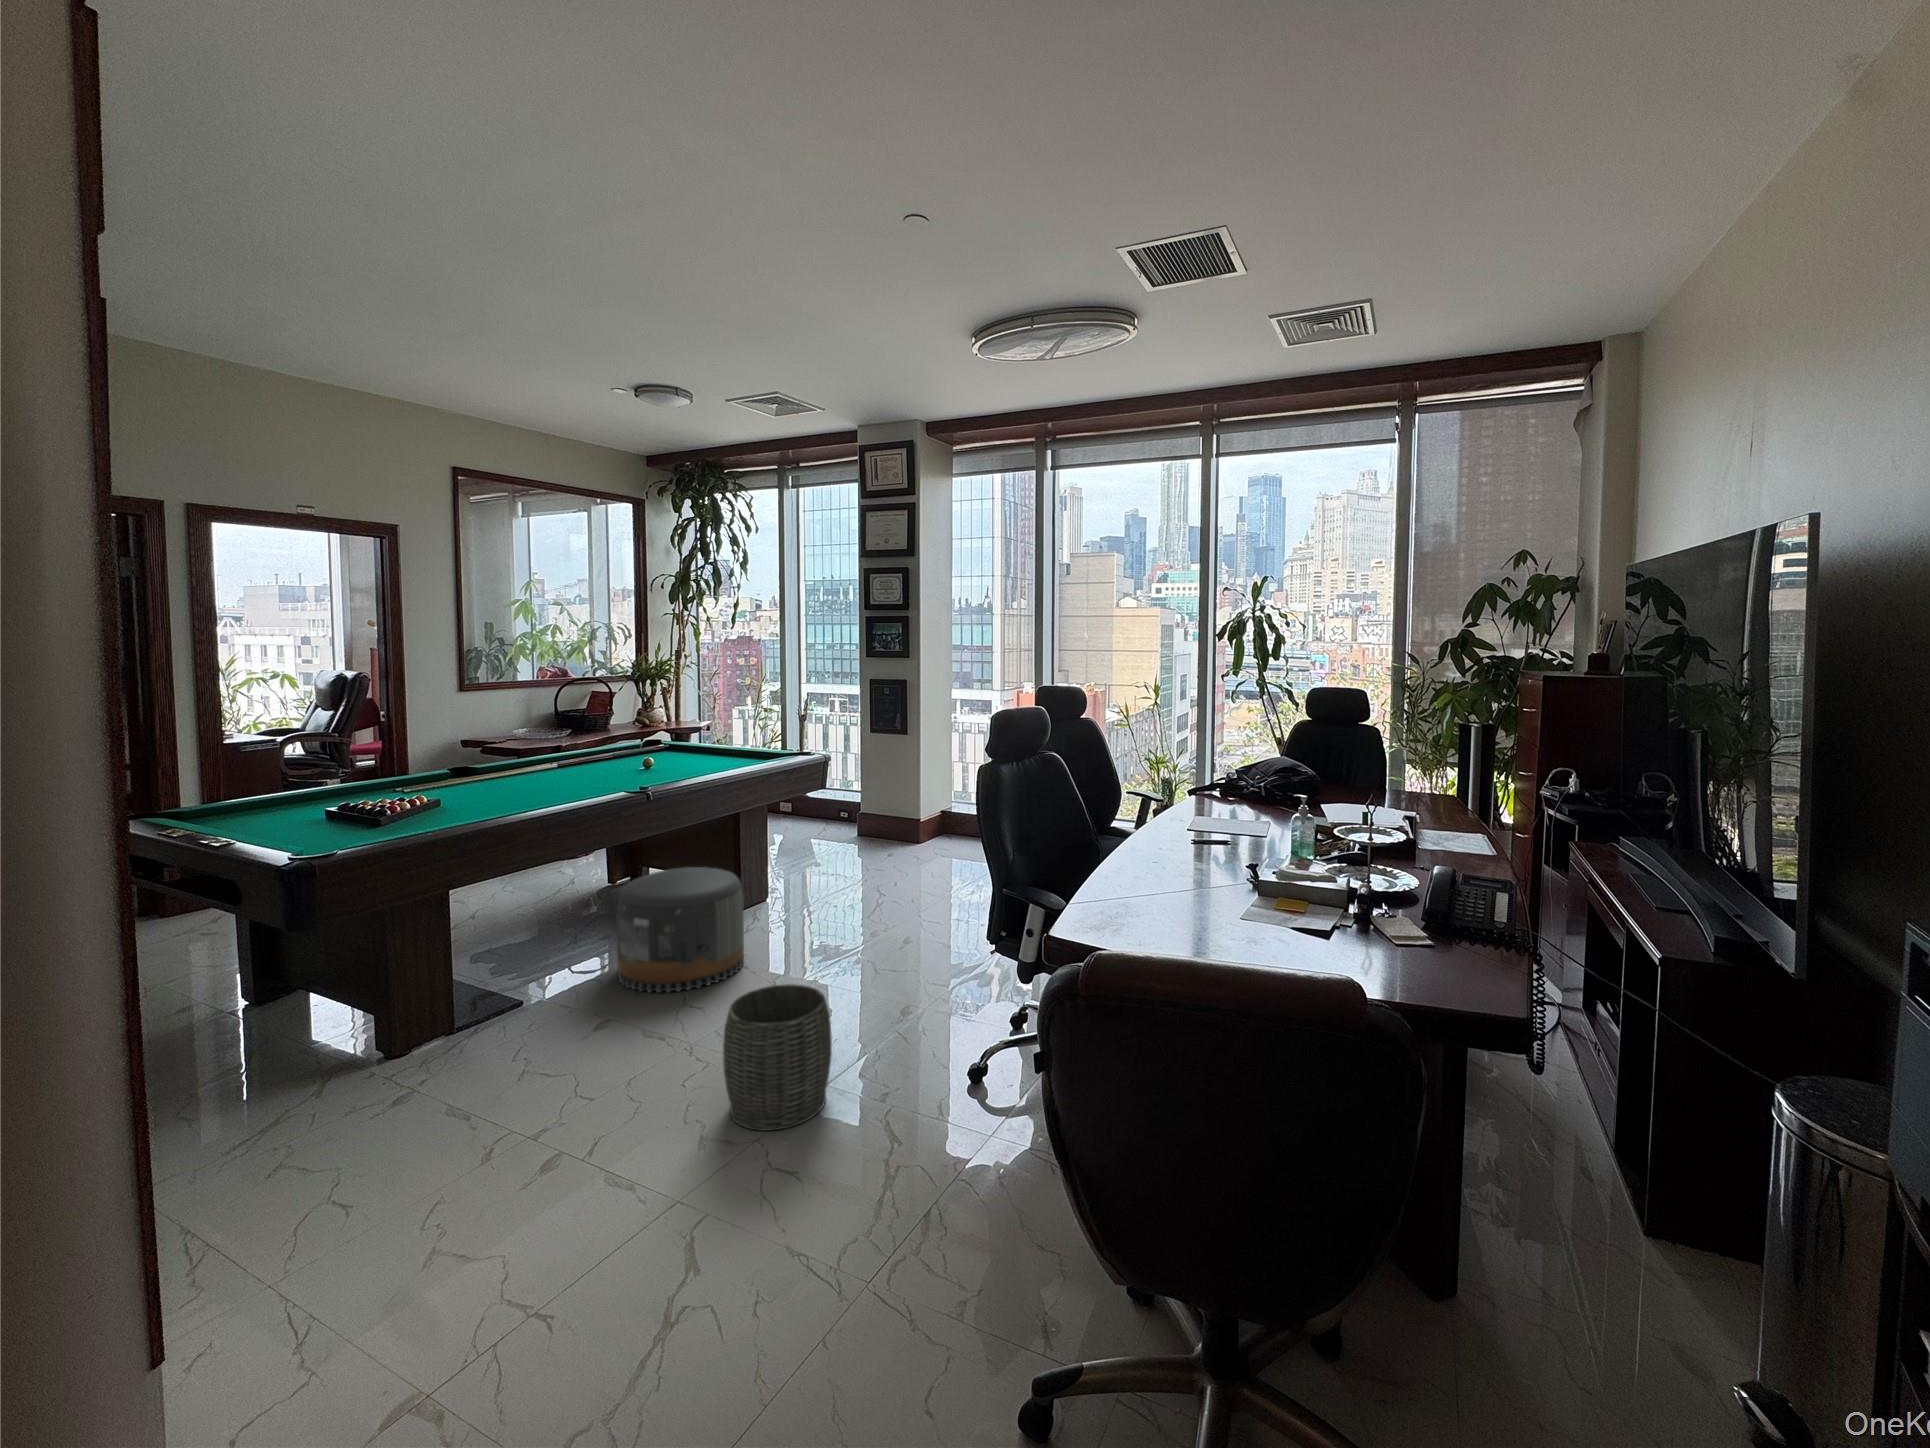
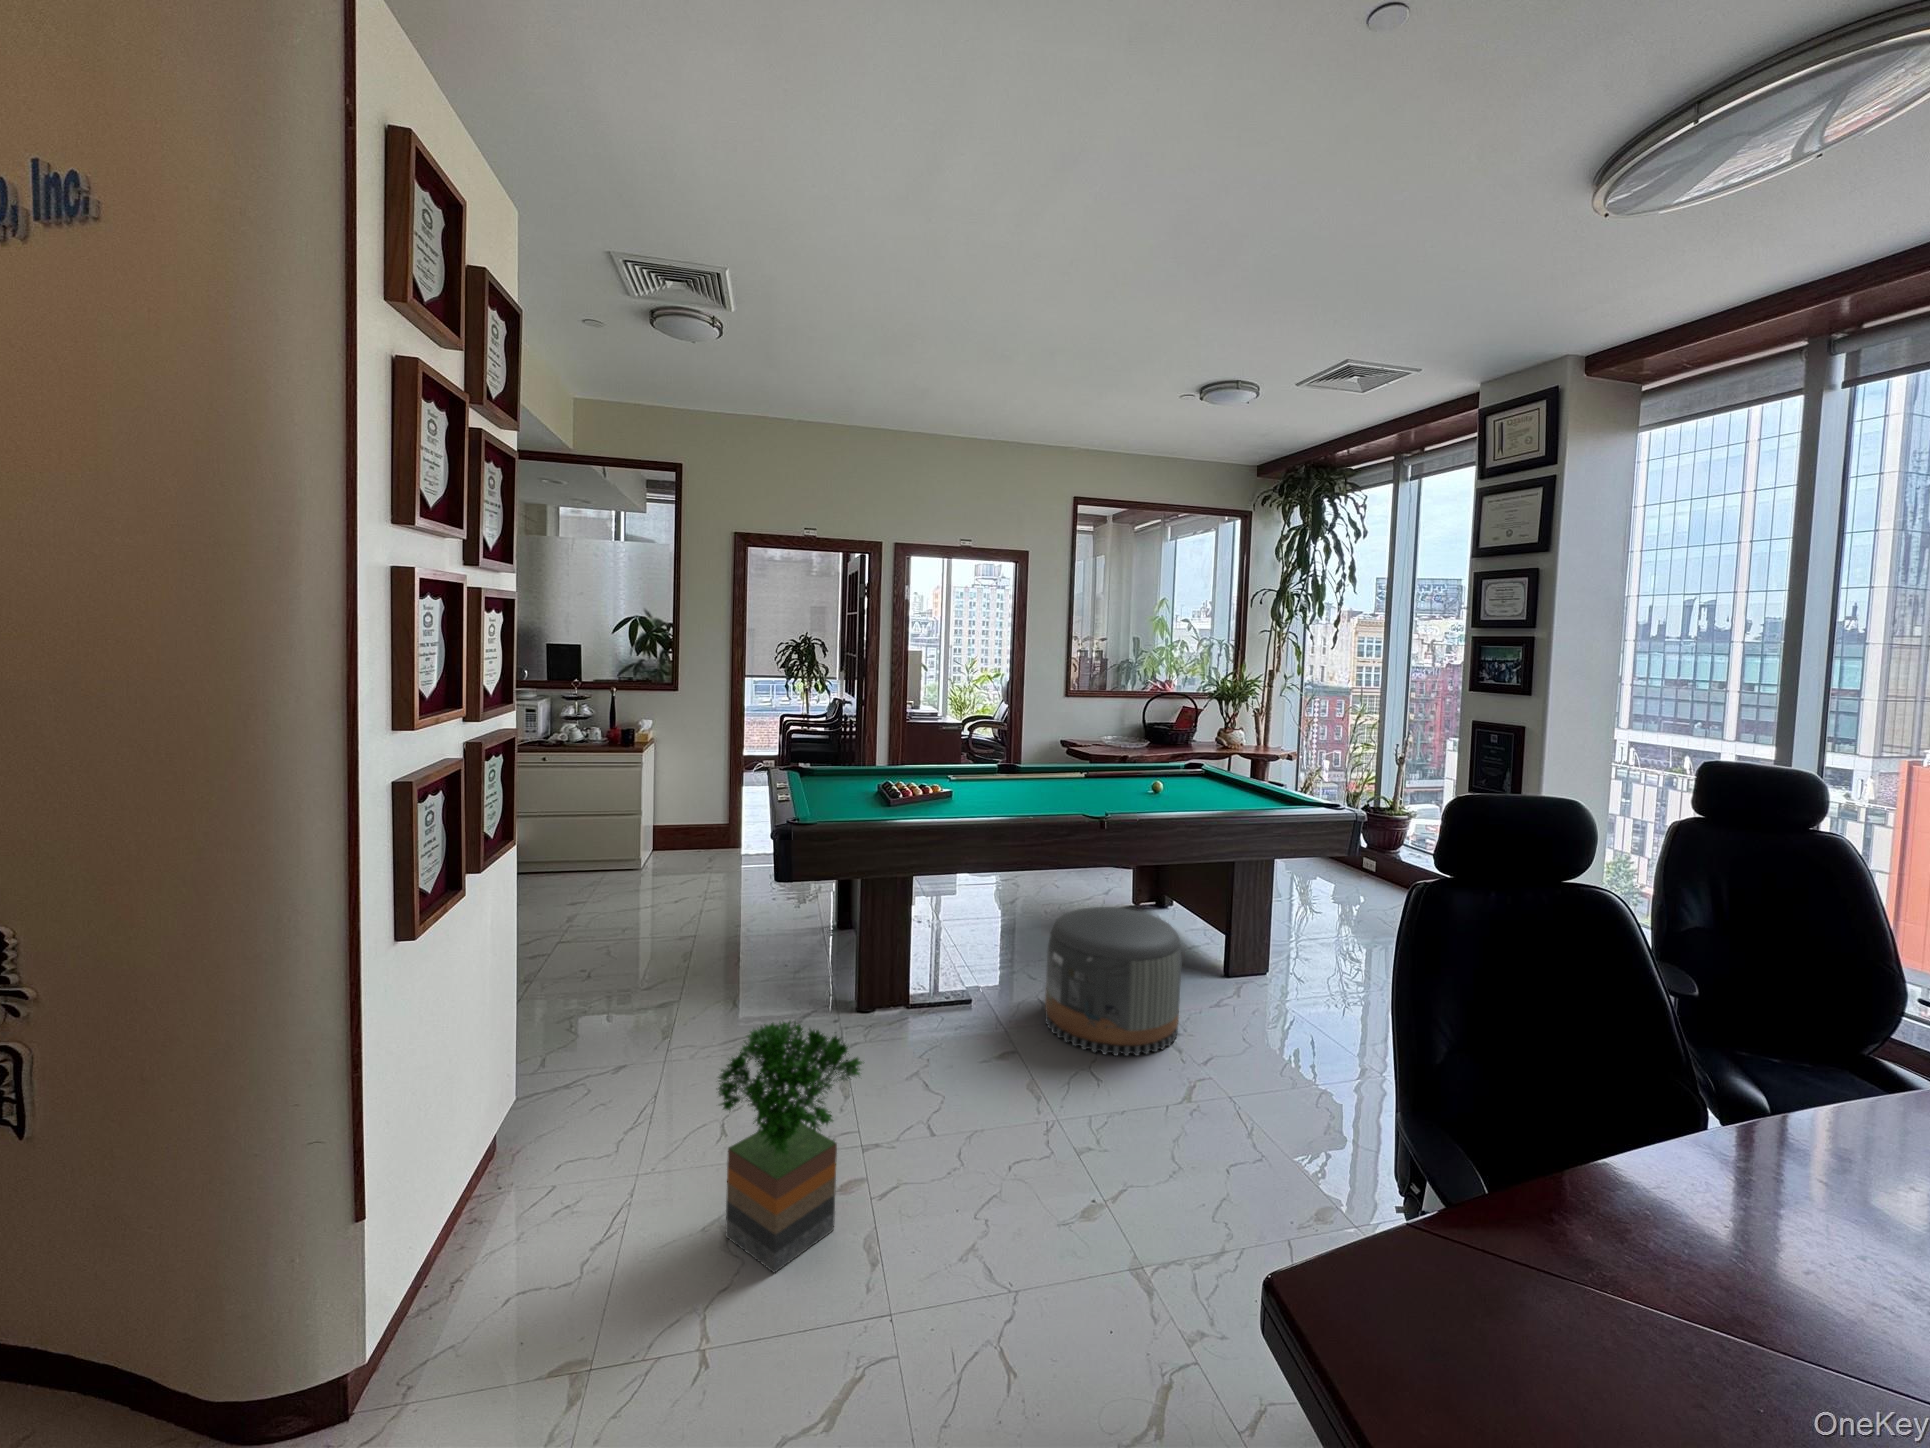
woven basket: present [723,984,832,1131] -> none [988,1093,1126,1303]
potted tree: none [470,1003,618,1237] -> present [719,1021,862,1272]

